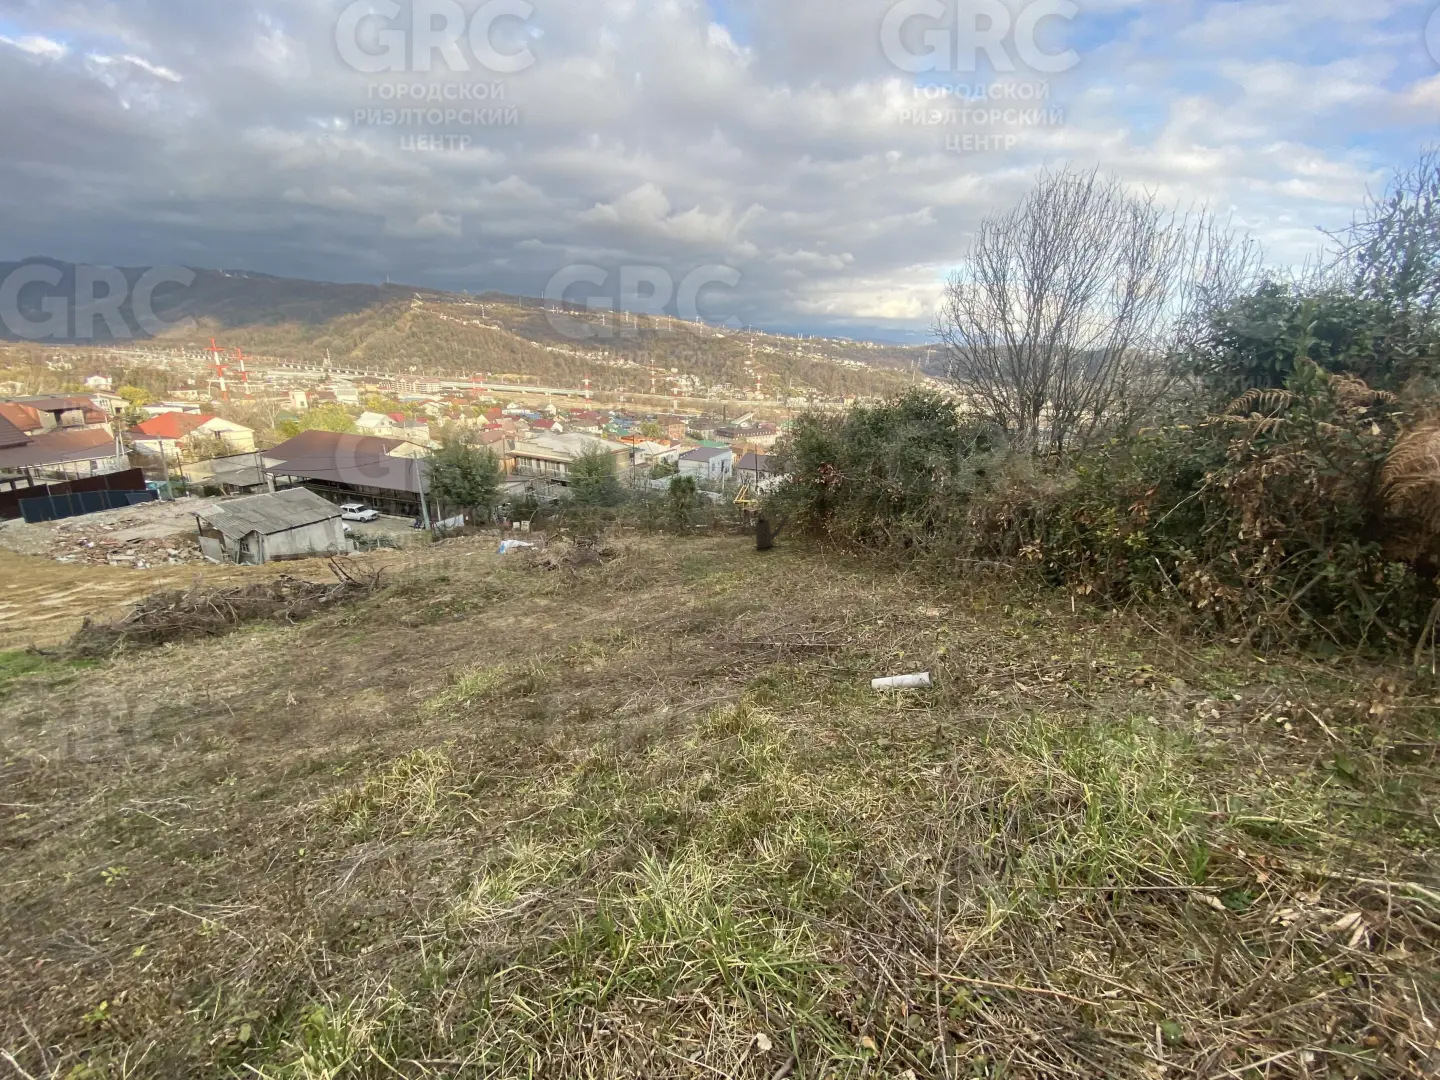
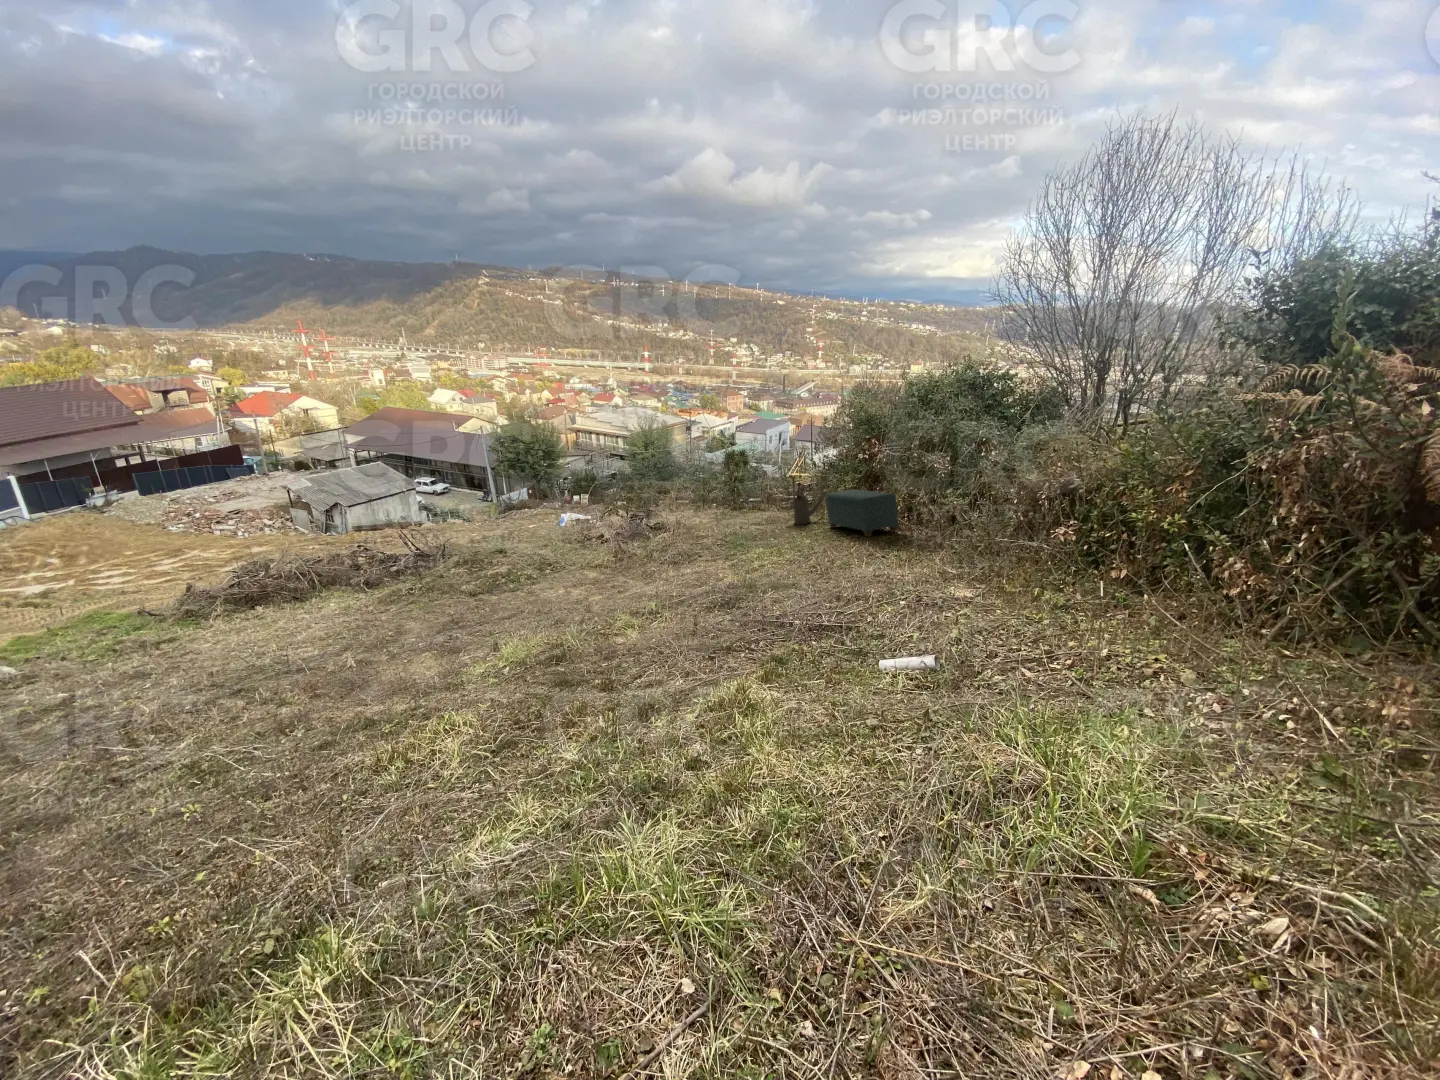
bench: none [790,513,863,559] -> present [827,490,898,537]

